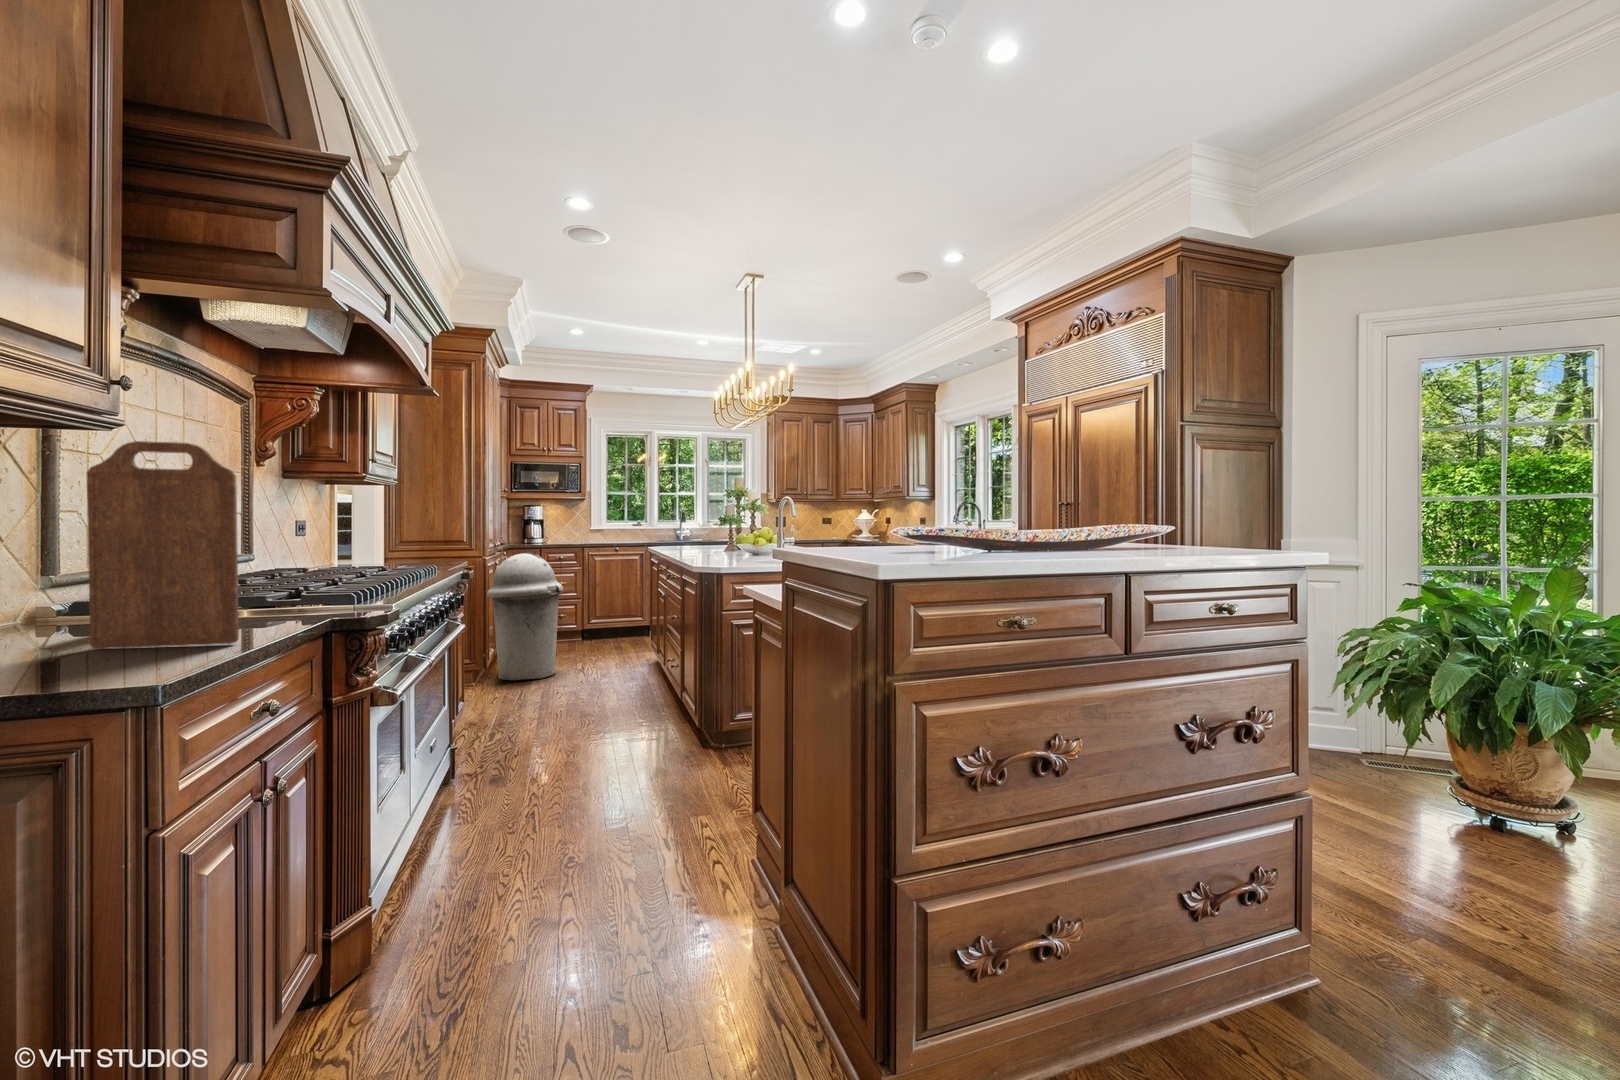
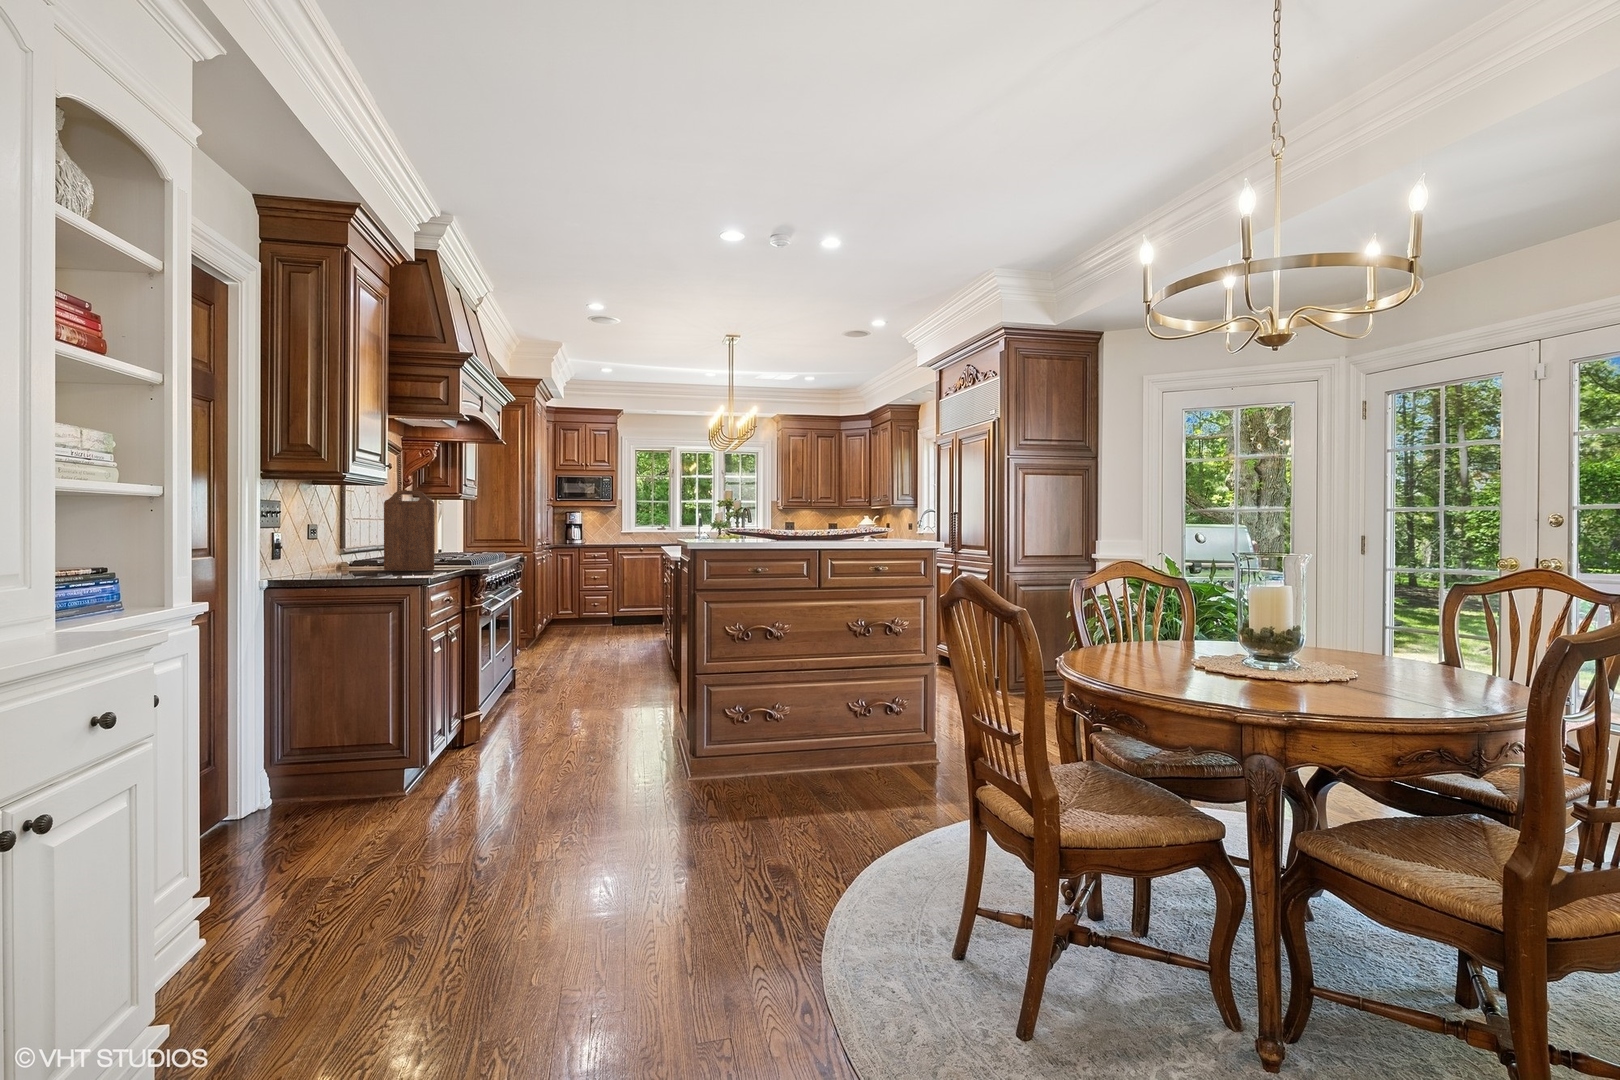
trash can: present [487,552,563,680] -> none [535,548,592,646]

